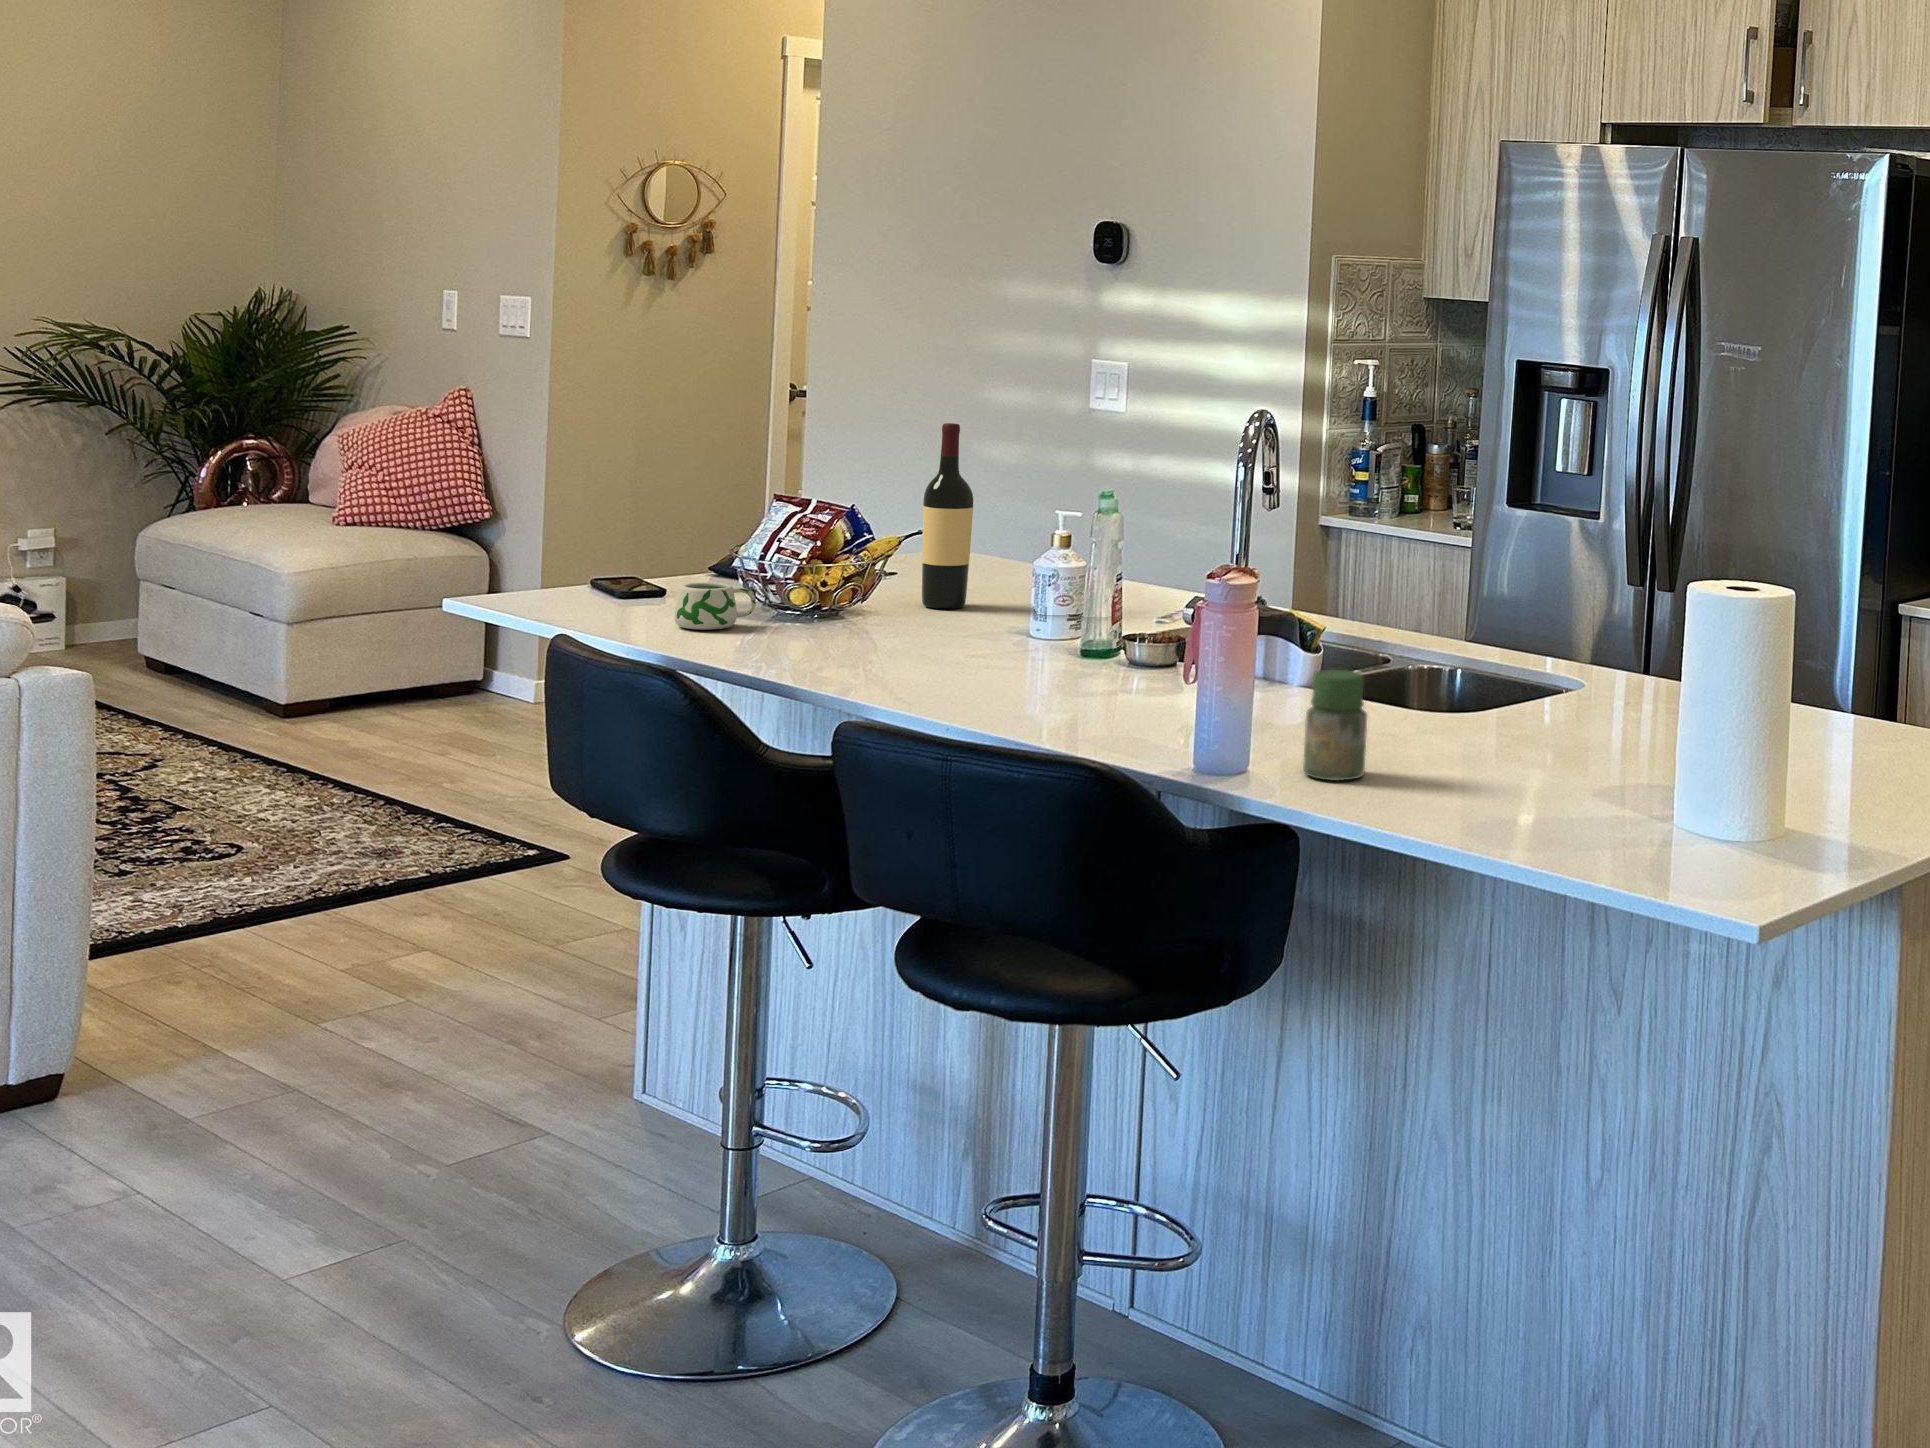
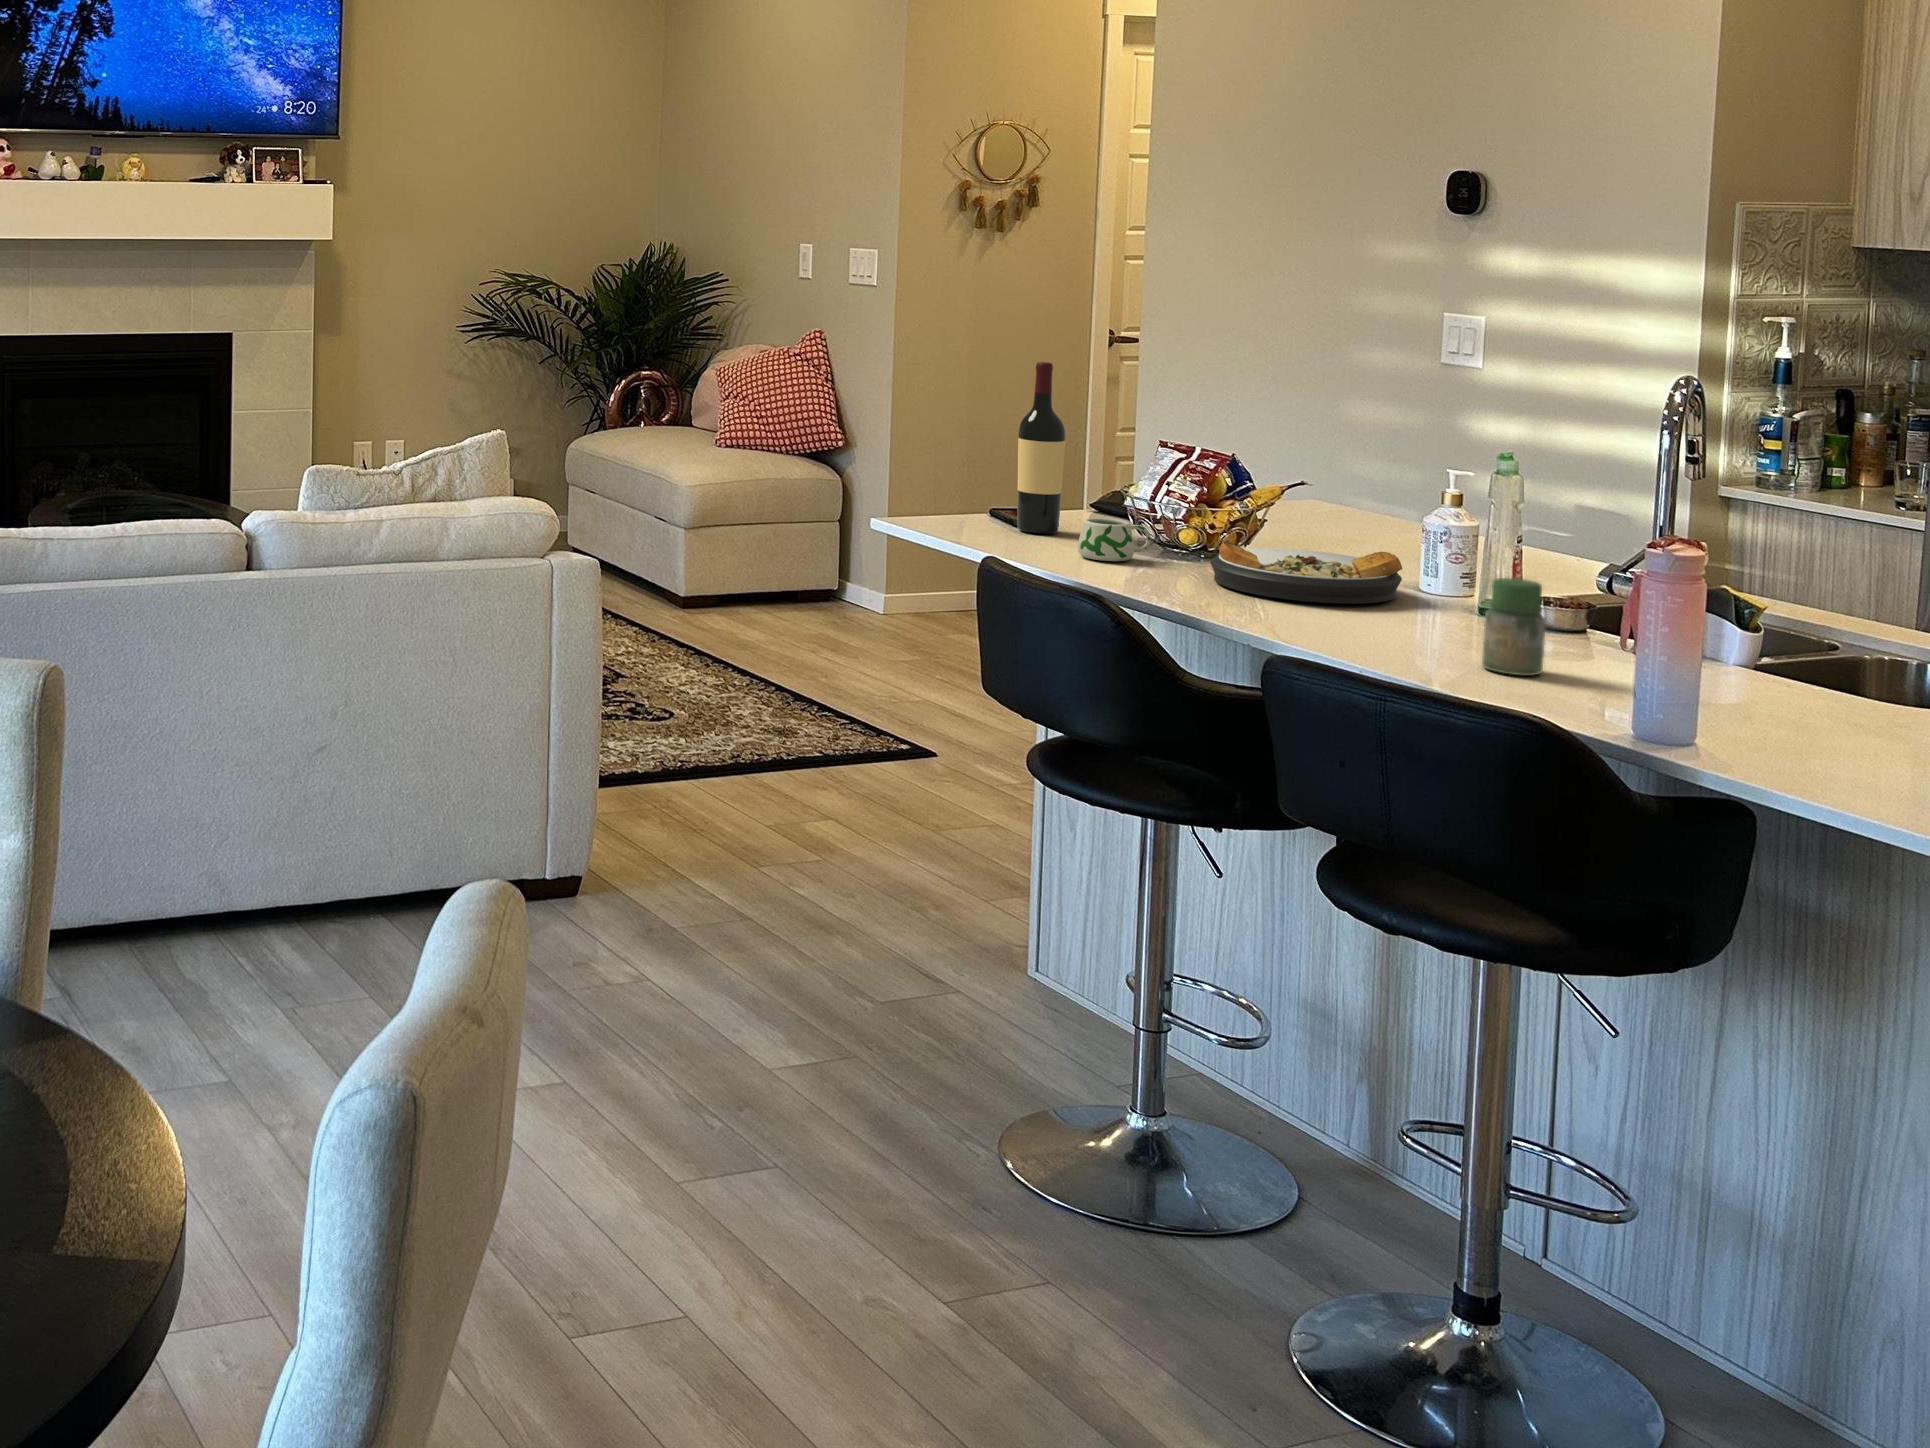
wine bottle: present [922,423,973,609] -> present [1017,362,1066,534]
plate: none [814,599,1007,658] -> present [1210,541,1402,604]
jar: present [1303,670,1367,781] -> present [1482,578,1546,676]

